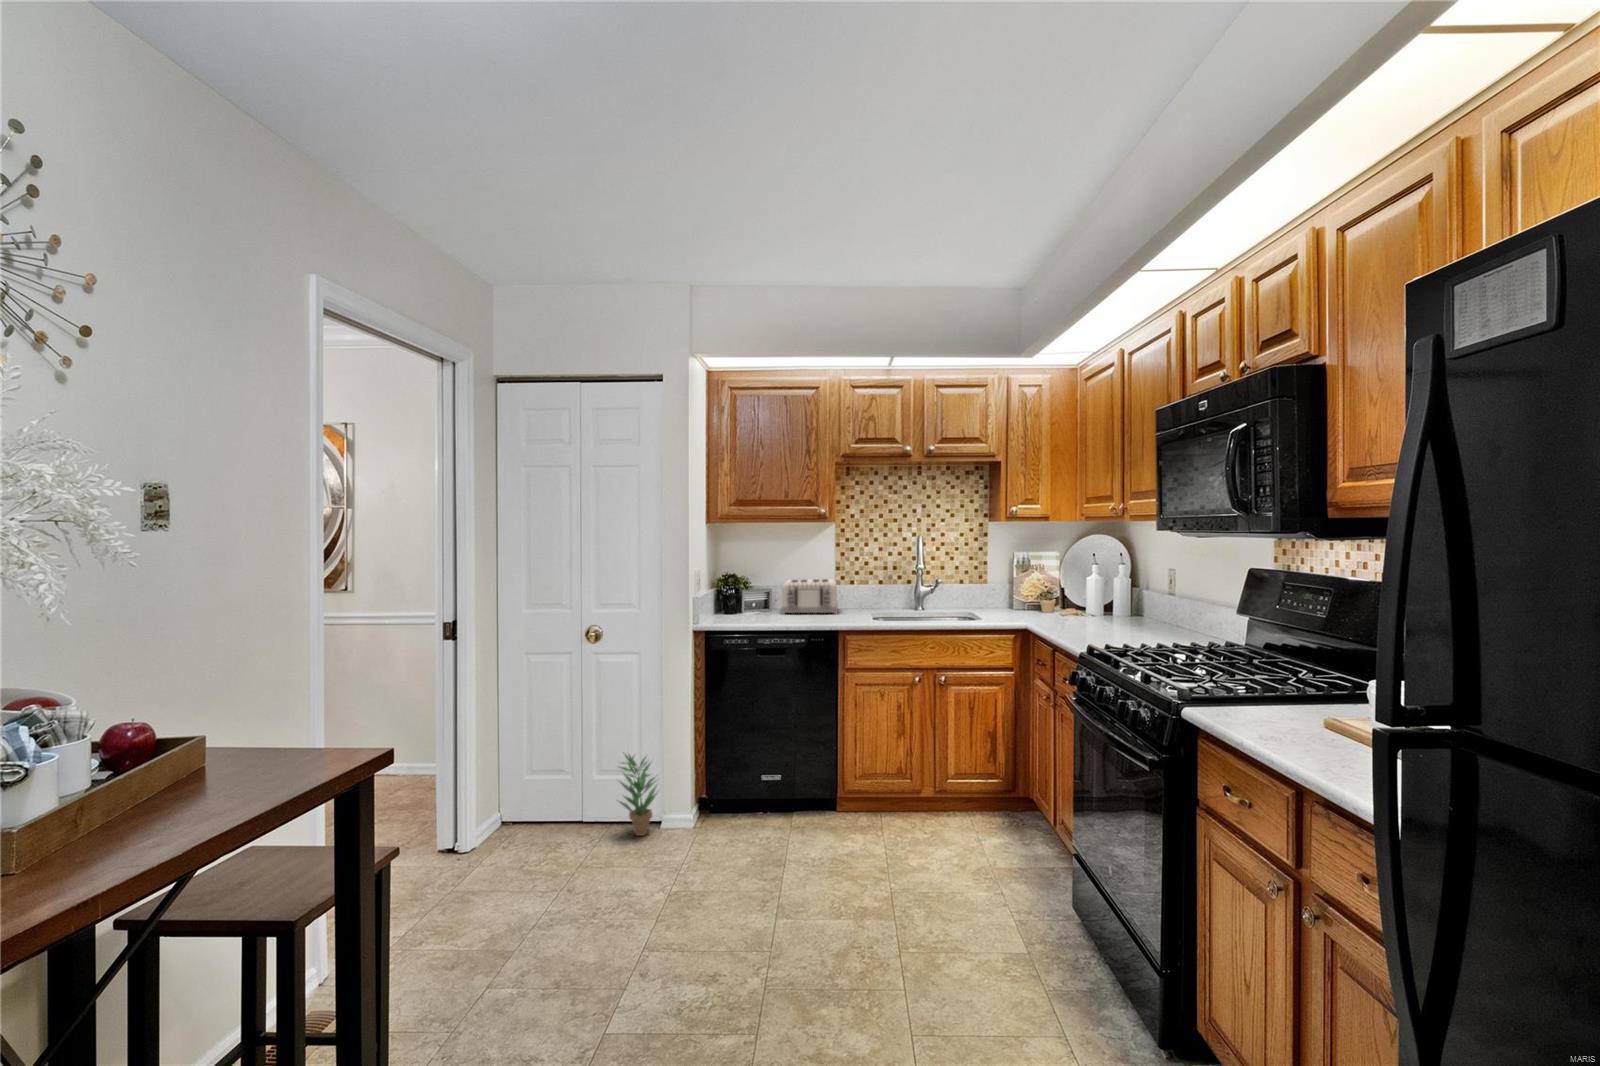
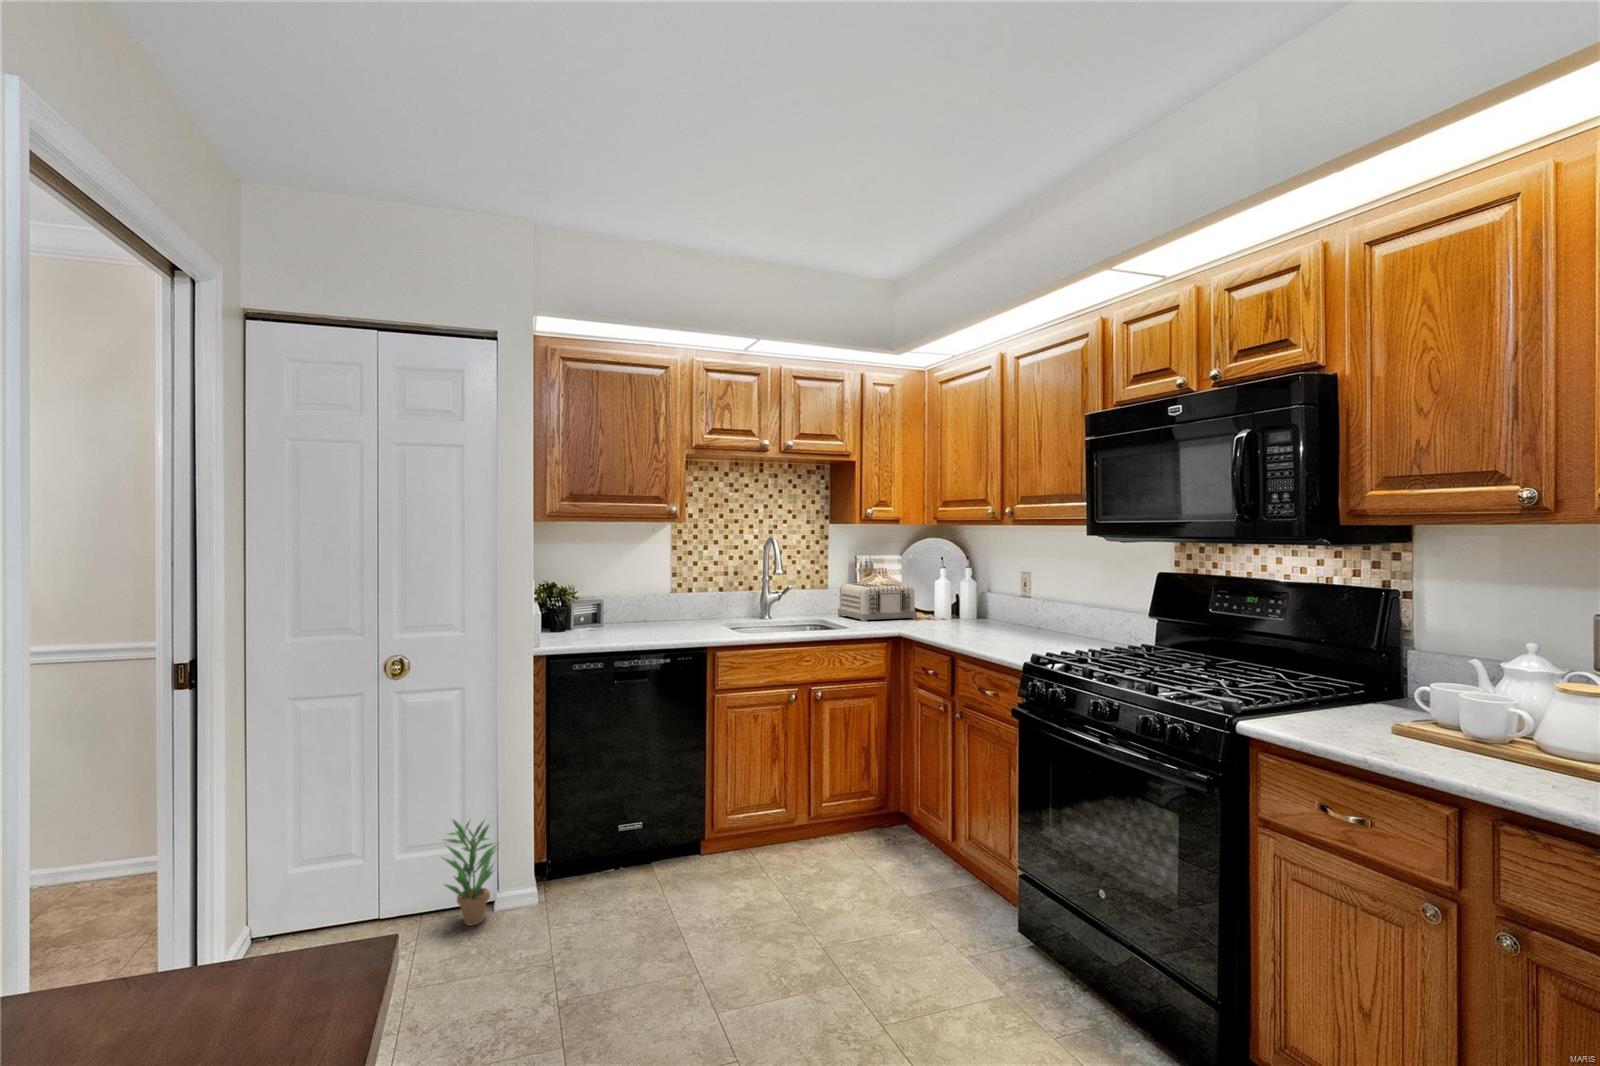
toaster: present [781,579,838,615] -> present [838,583,917,622]

